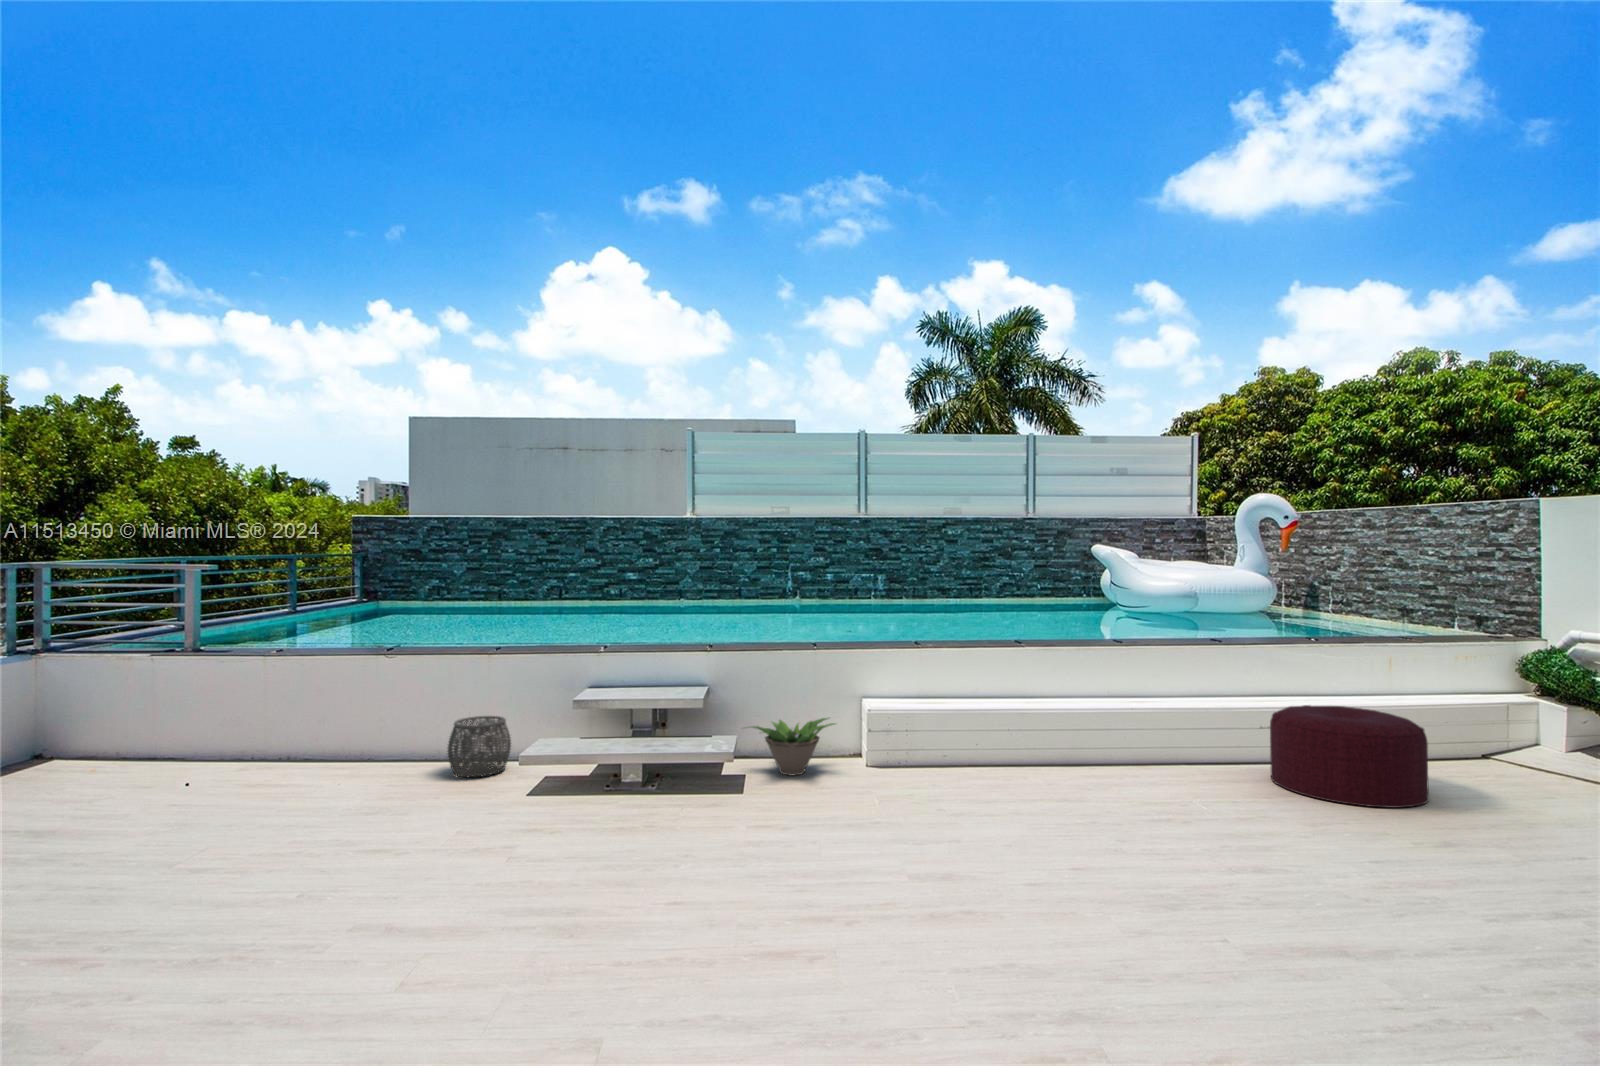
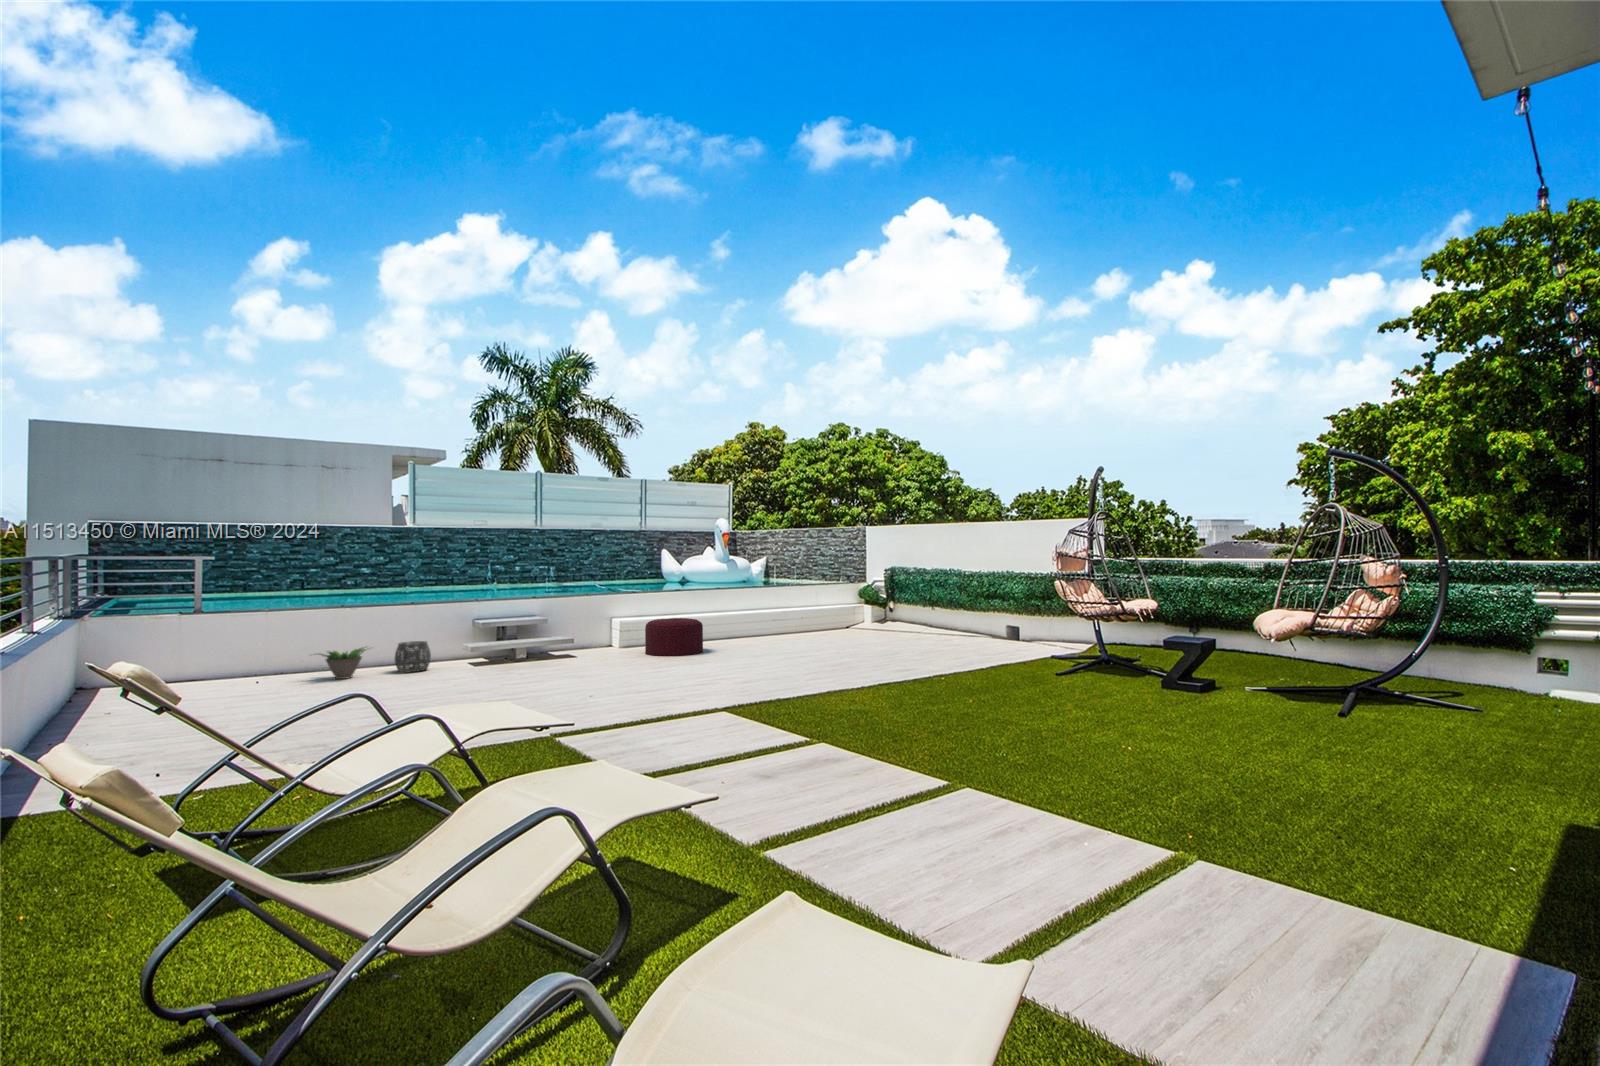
ottoman: present [1270,705,1429,808] -> present [645,618,703,656]
decorative plant: present [752,718,834,775] -> present [320,647,367,679]

